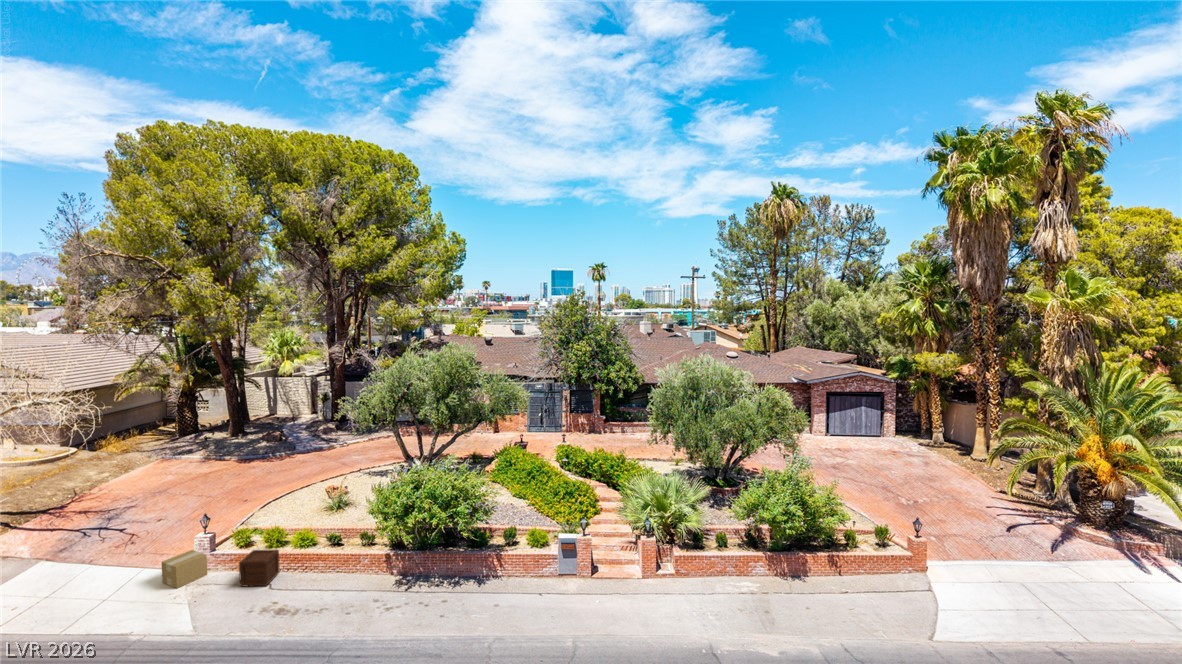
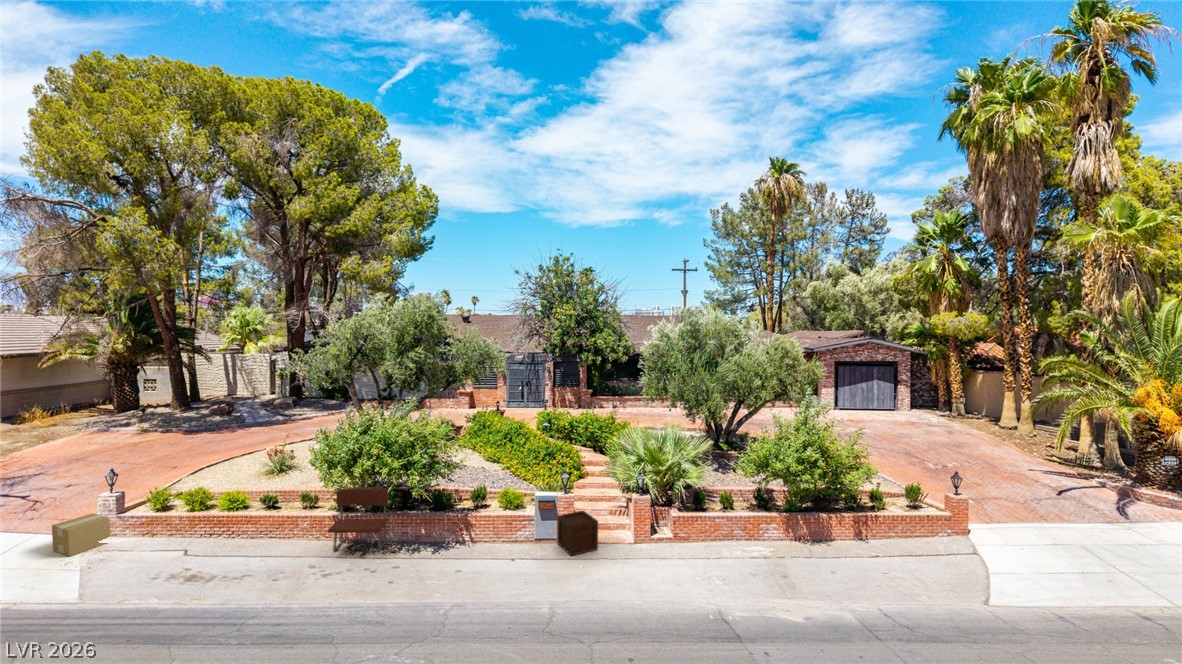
bench: none [387,531,435,585] -> present [328,488,388,551]
wooden crate: present [239,549,280,586] -> present [557,511,598,555]

